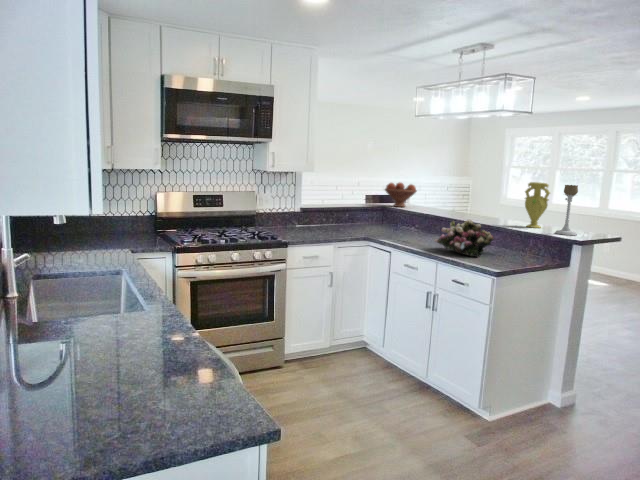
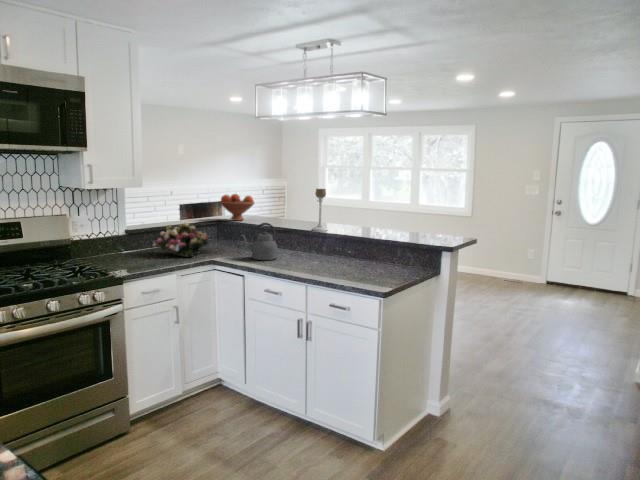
vase: present [525,182,550,228] -> none [376,191,401,236]
candle holder: present [555,185,578,235] -> present [312,189,328,231]
kettle: none [390,207,423,241] -> present [240,223,277,260]
flower arrangement: present [435,219,494,257] -> present [153,222,209,257]

